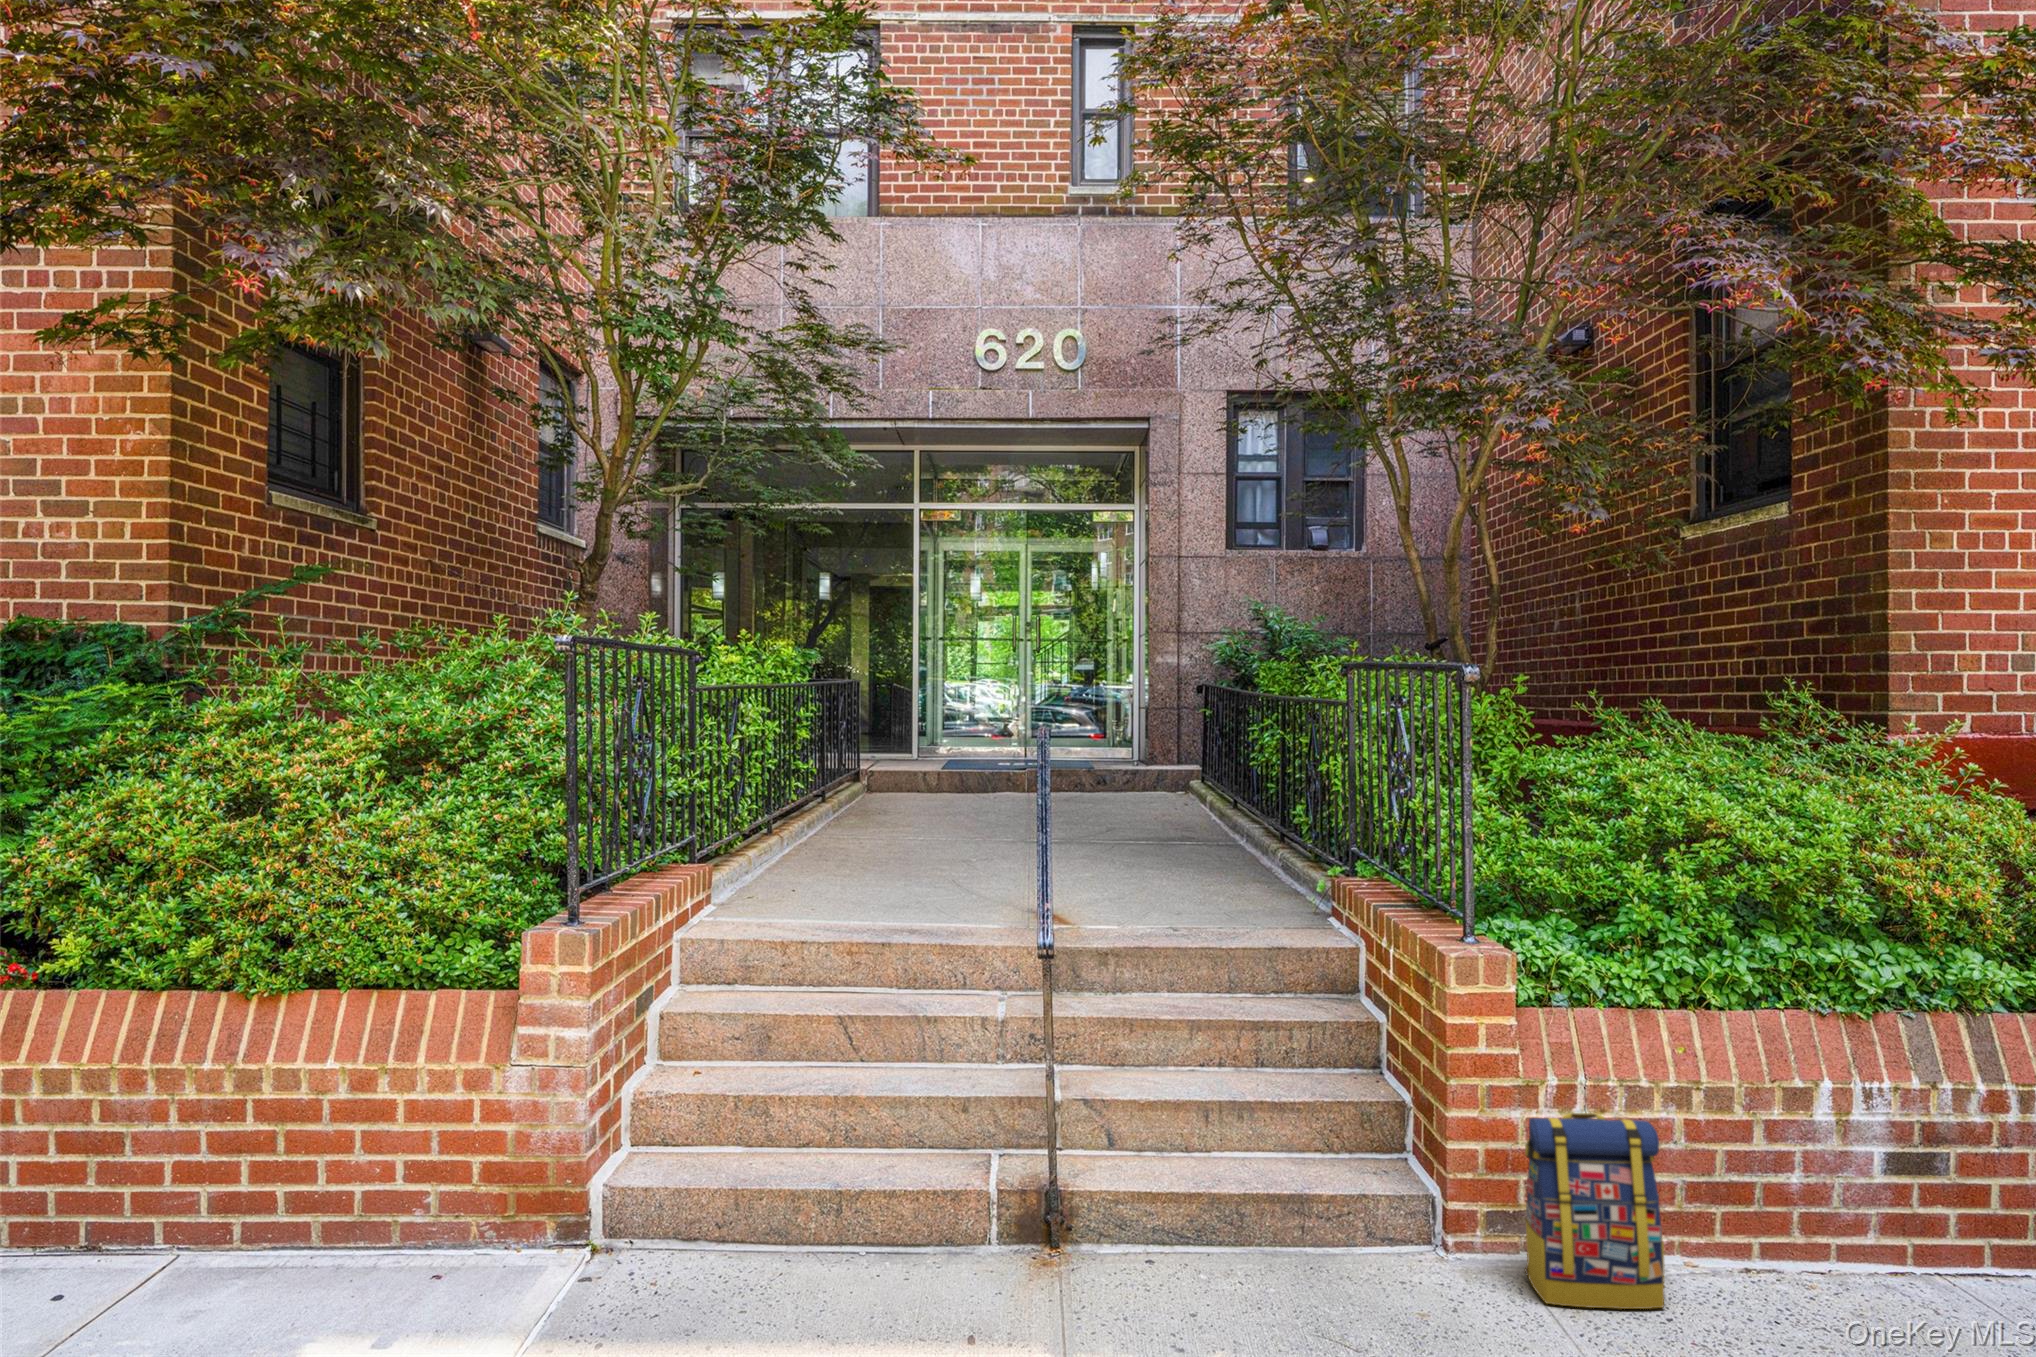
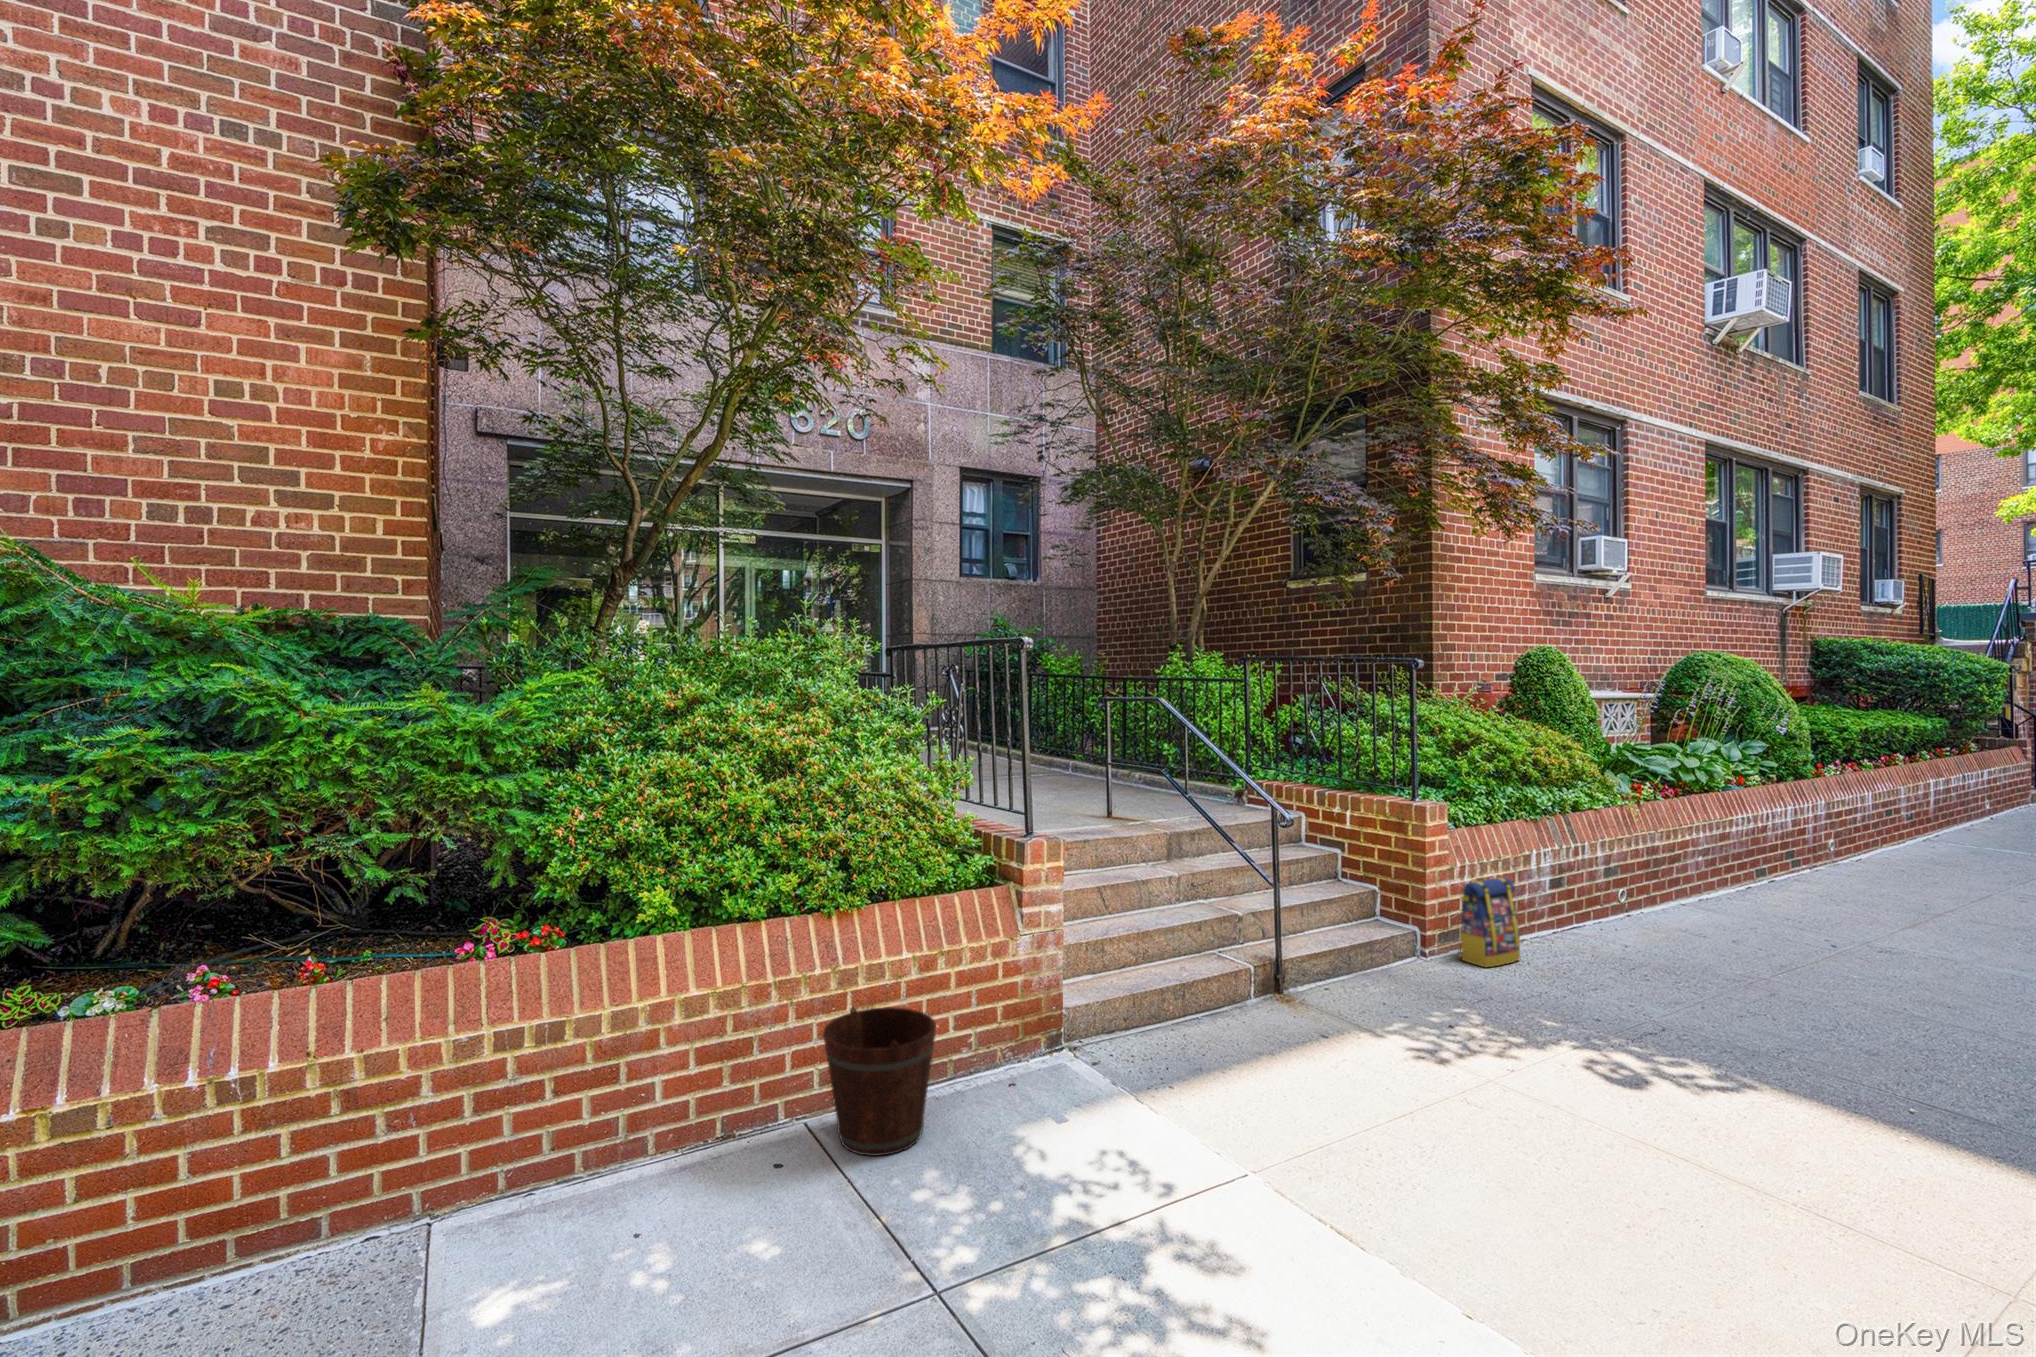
bucket: none [111,1119,287,1318] -> present [823,1007,936,1156]

